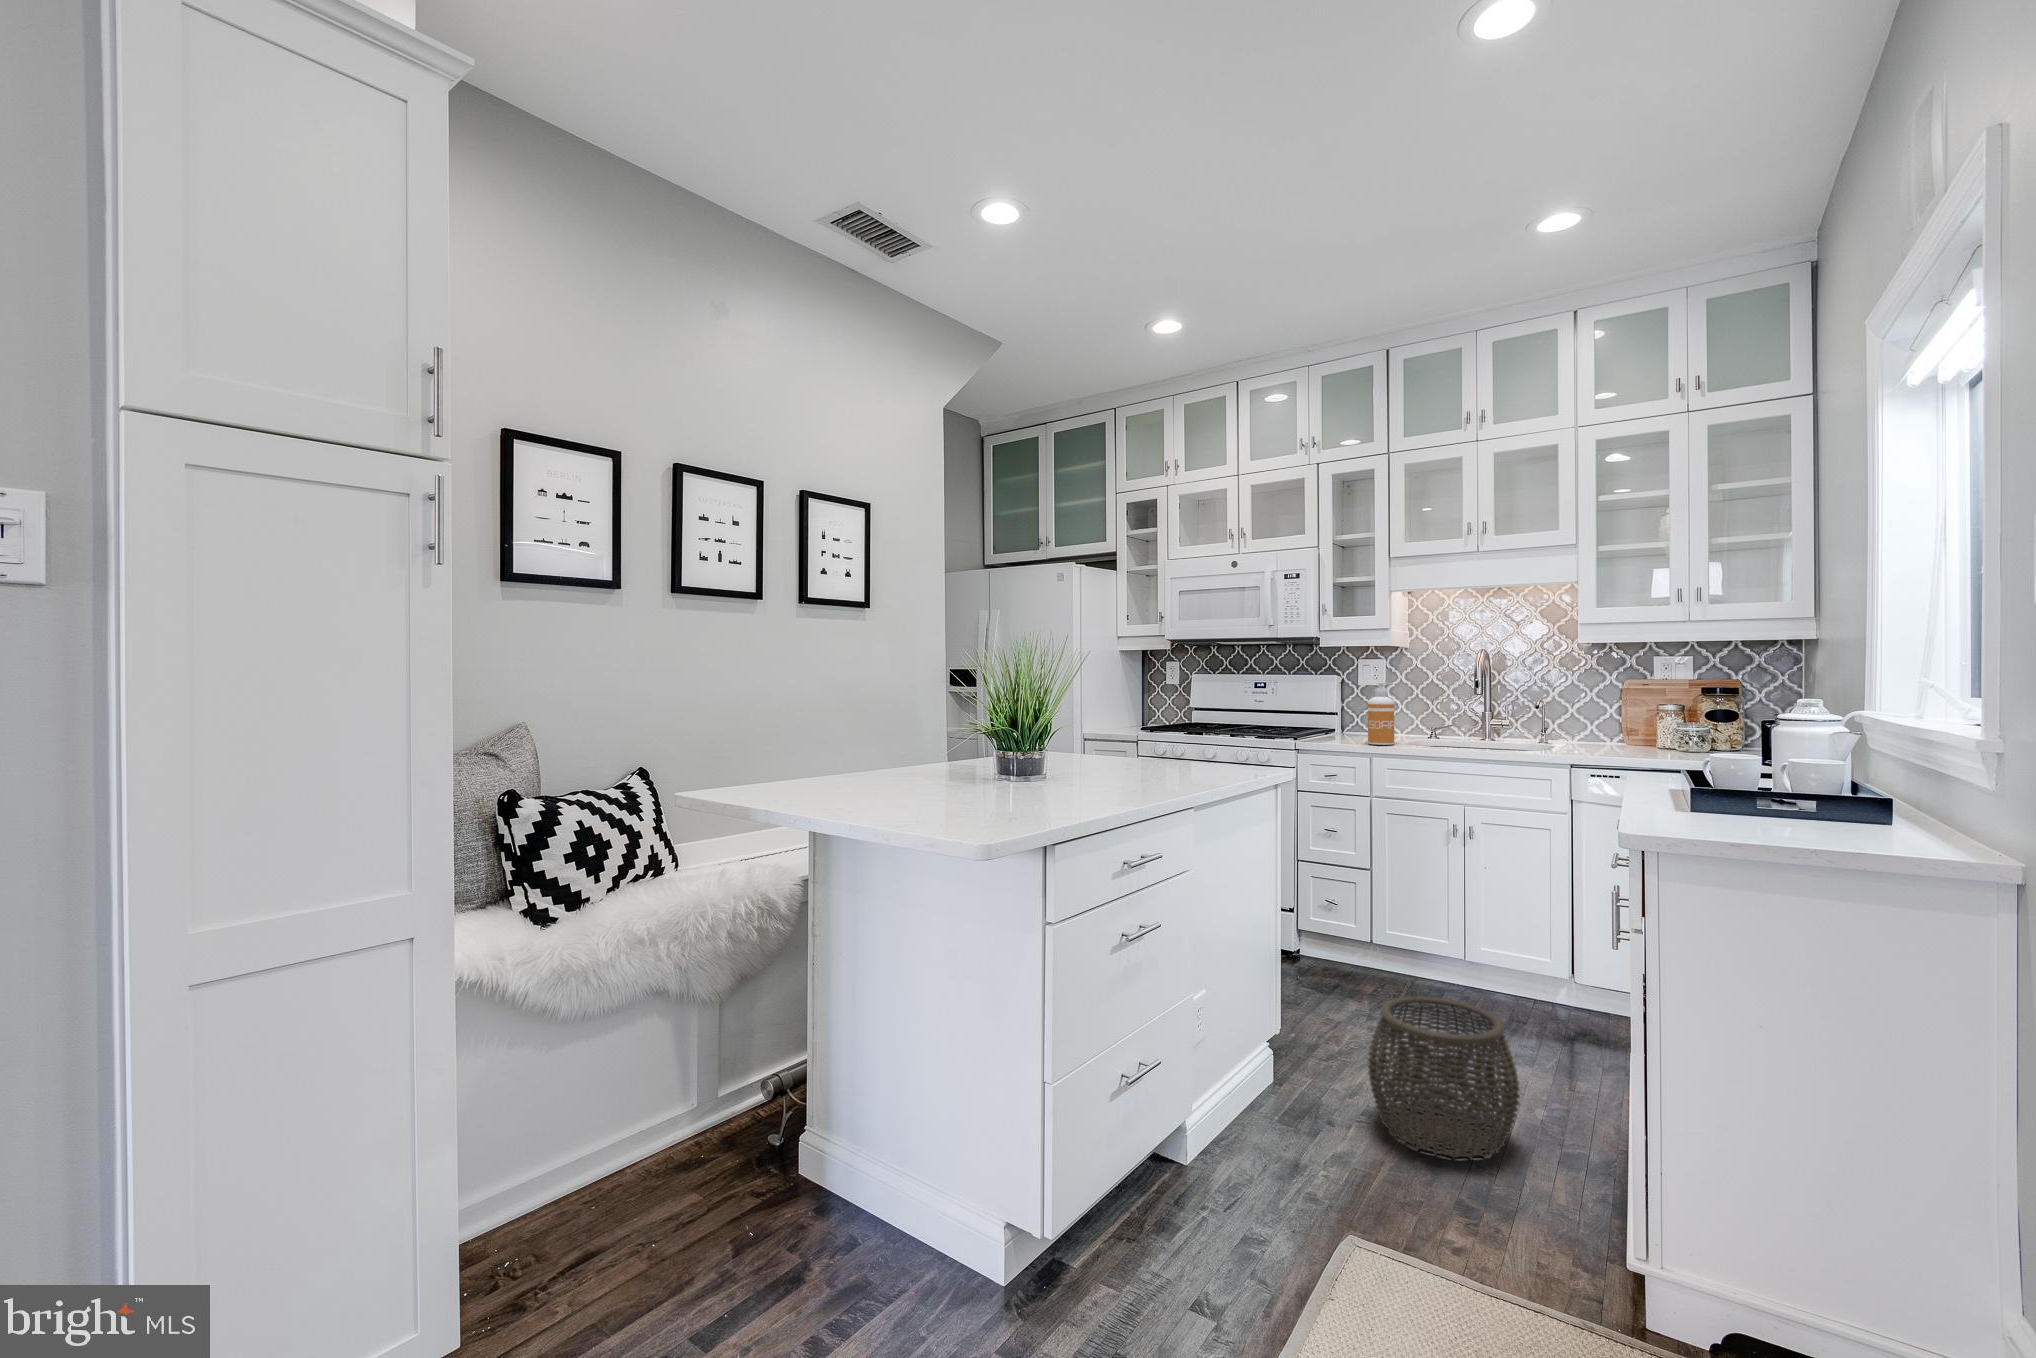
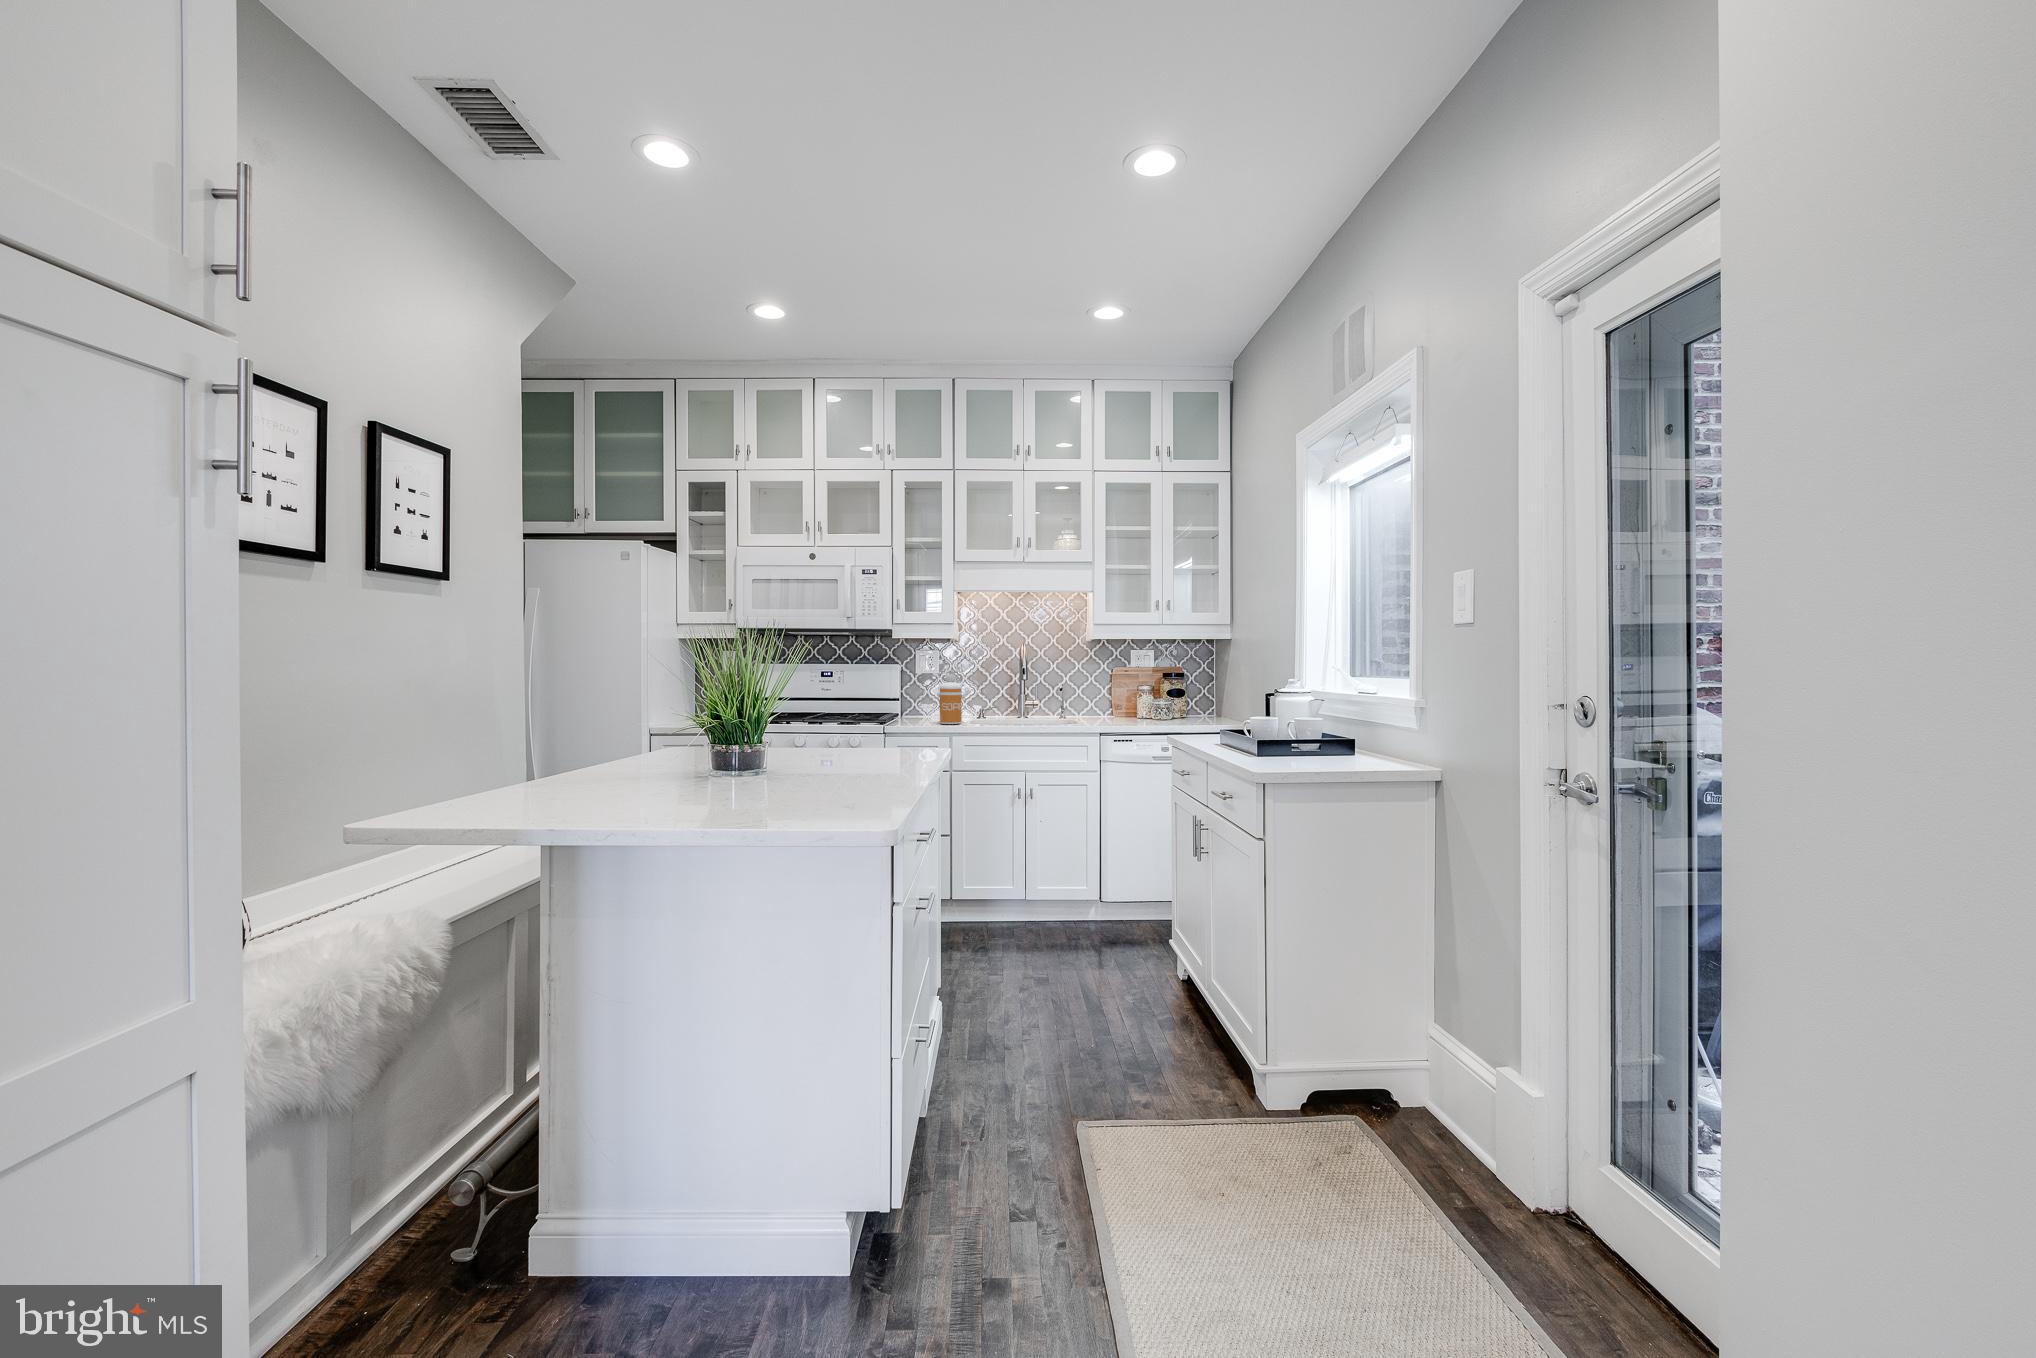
woven basket: present [1368,996,1520,1159] -> none [1025,924,1135,1047]

